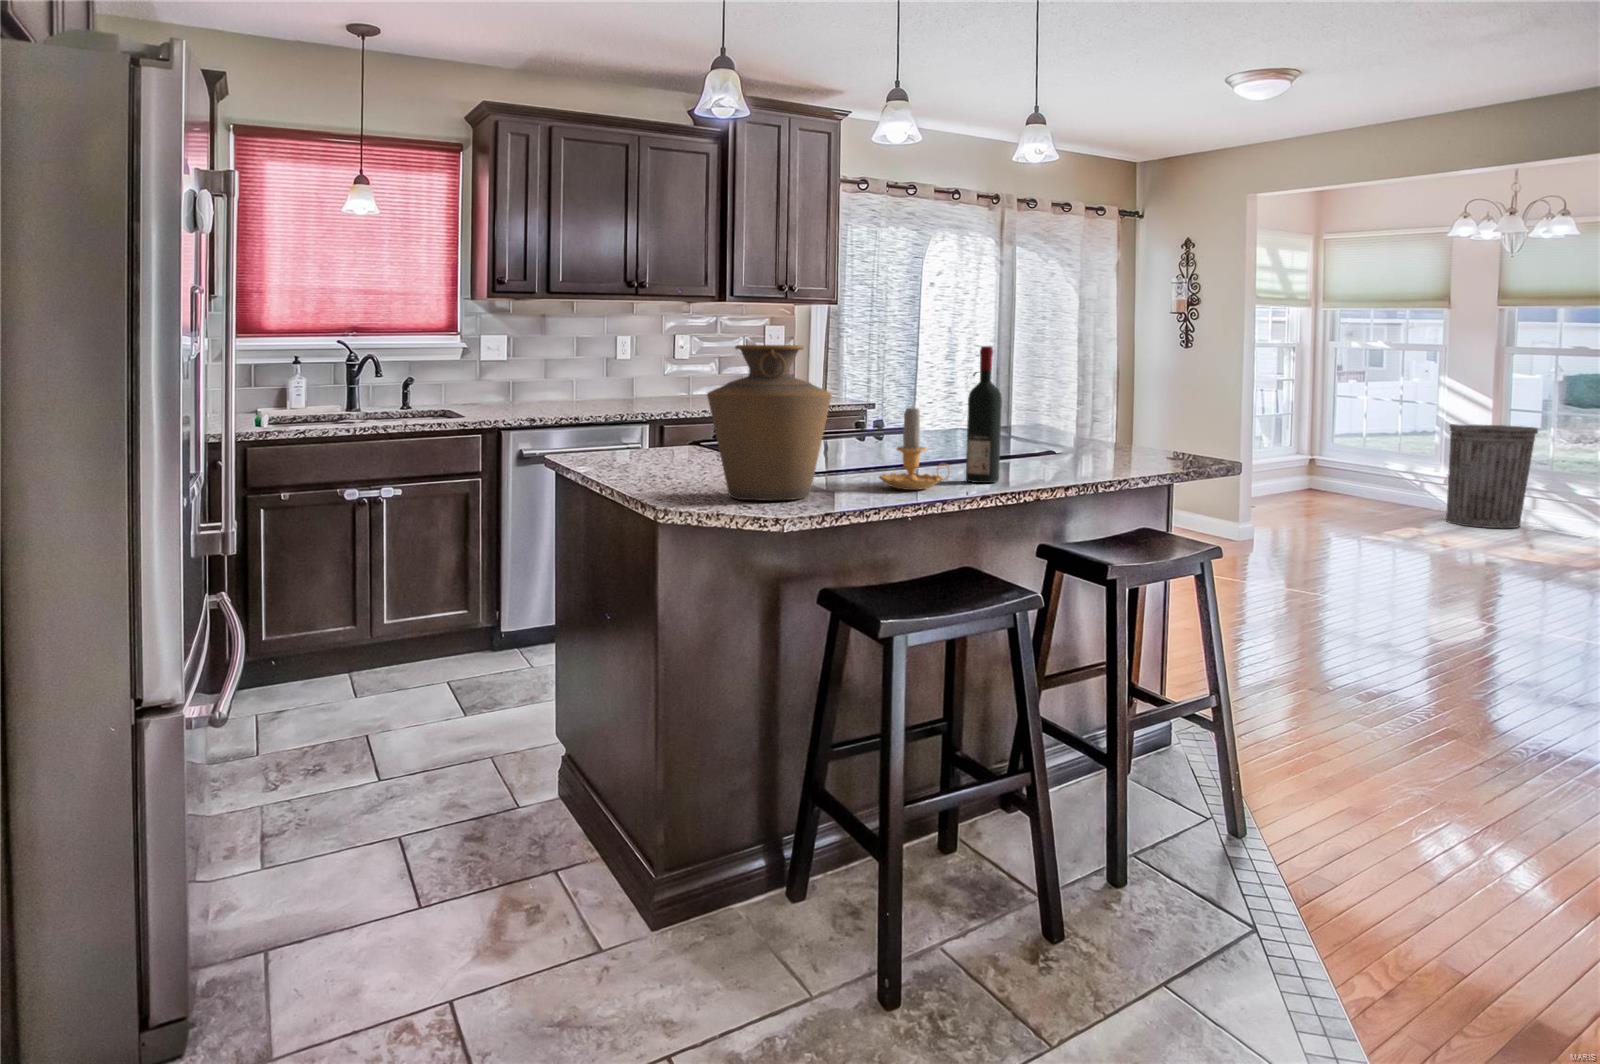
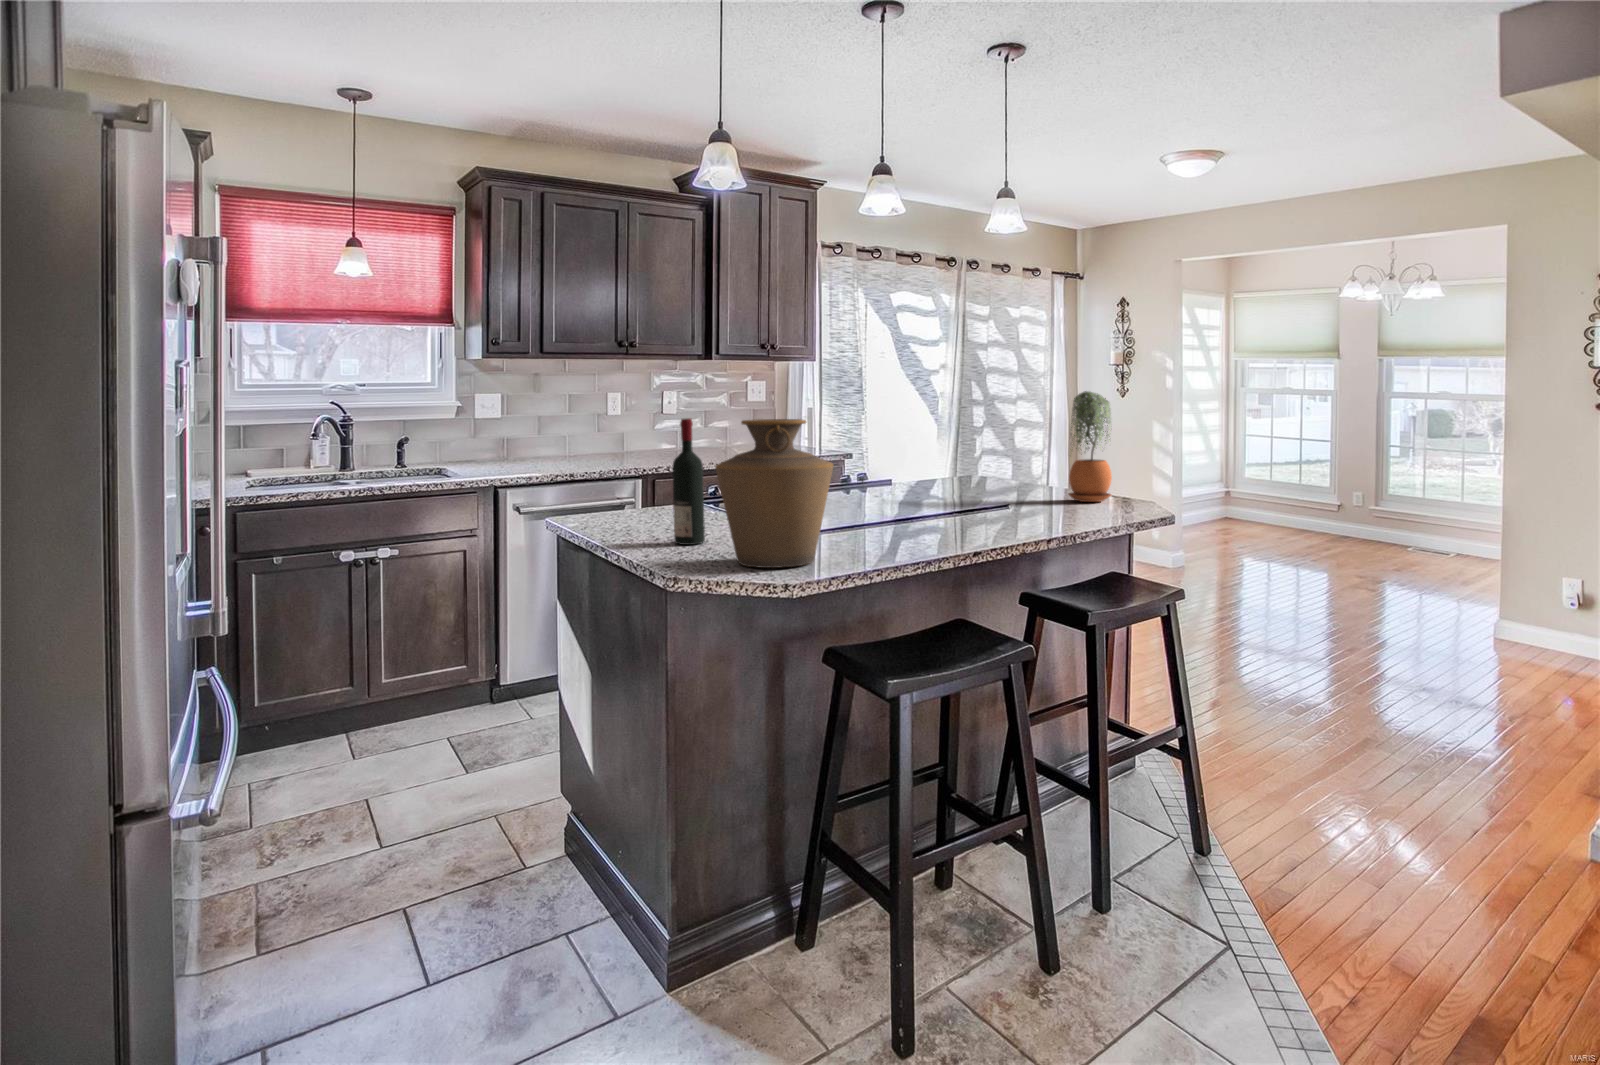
potted plant: none [1102,332,1153,453] -> present [1069,391,1112,502]
wine bottle: present [966,346,1002,483] -> present [672,418,705,545]
candle: present [879,408,950,490] -> none [876,469,944,551]
trash can: present [1446,424,1538,528] -> none [1350,455,1429,547]

